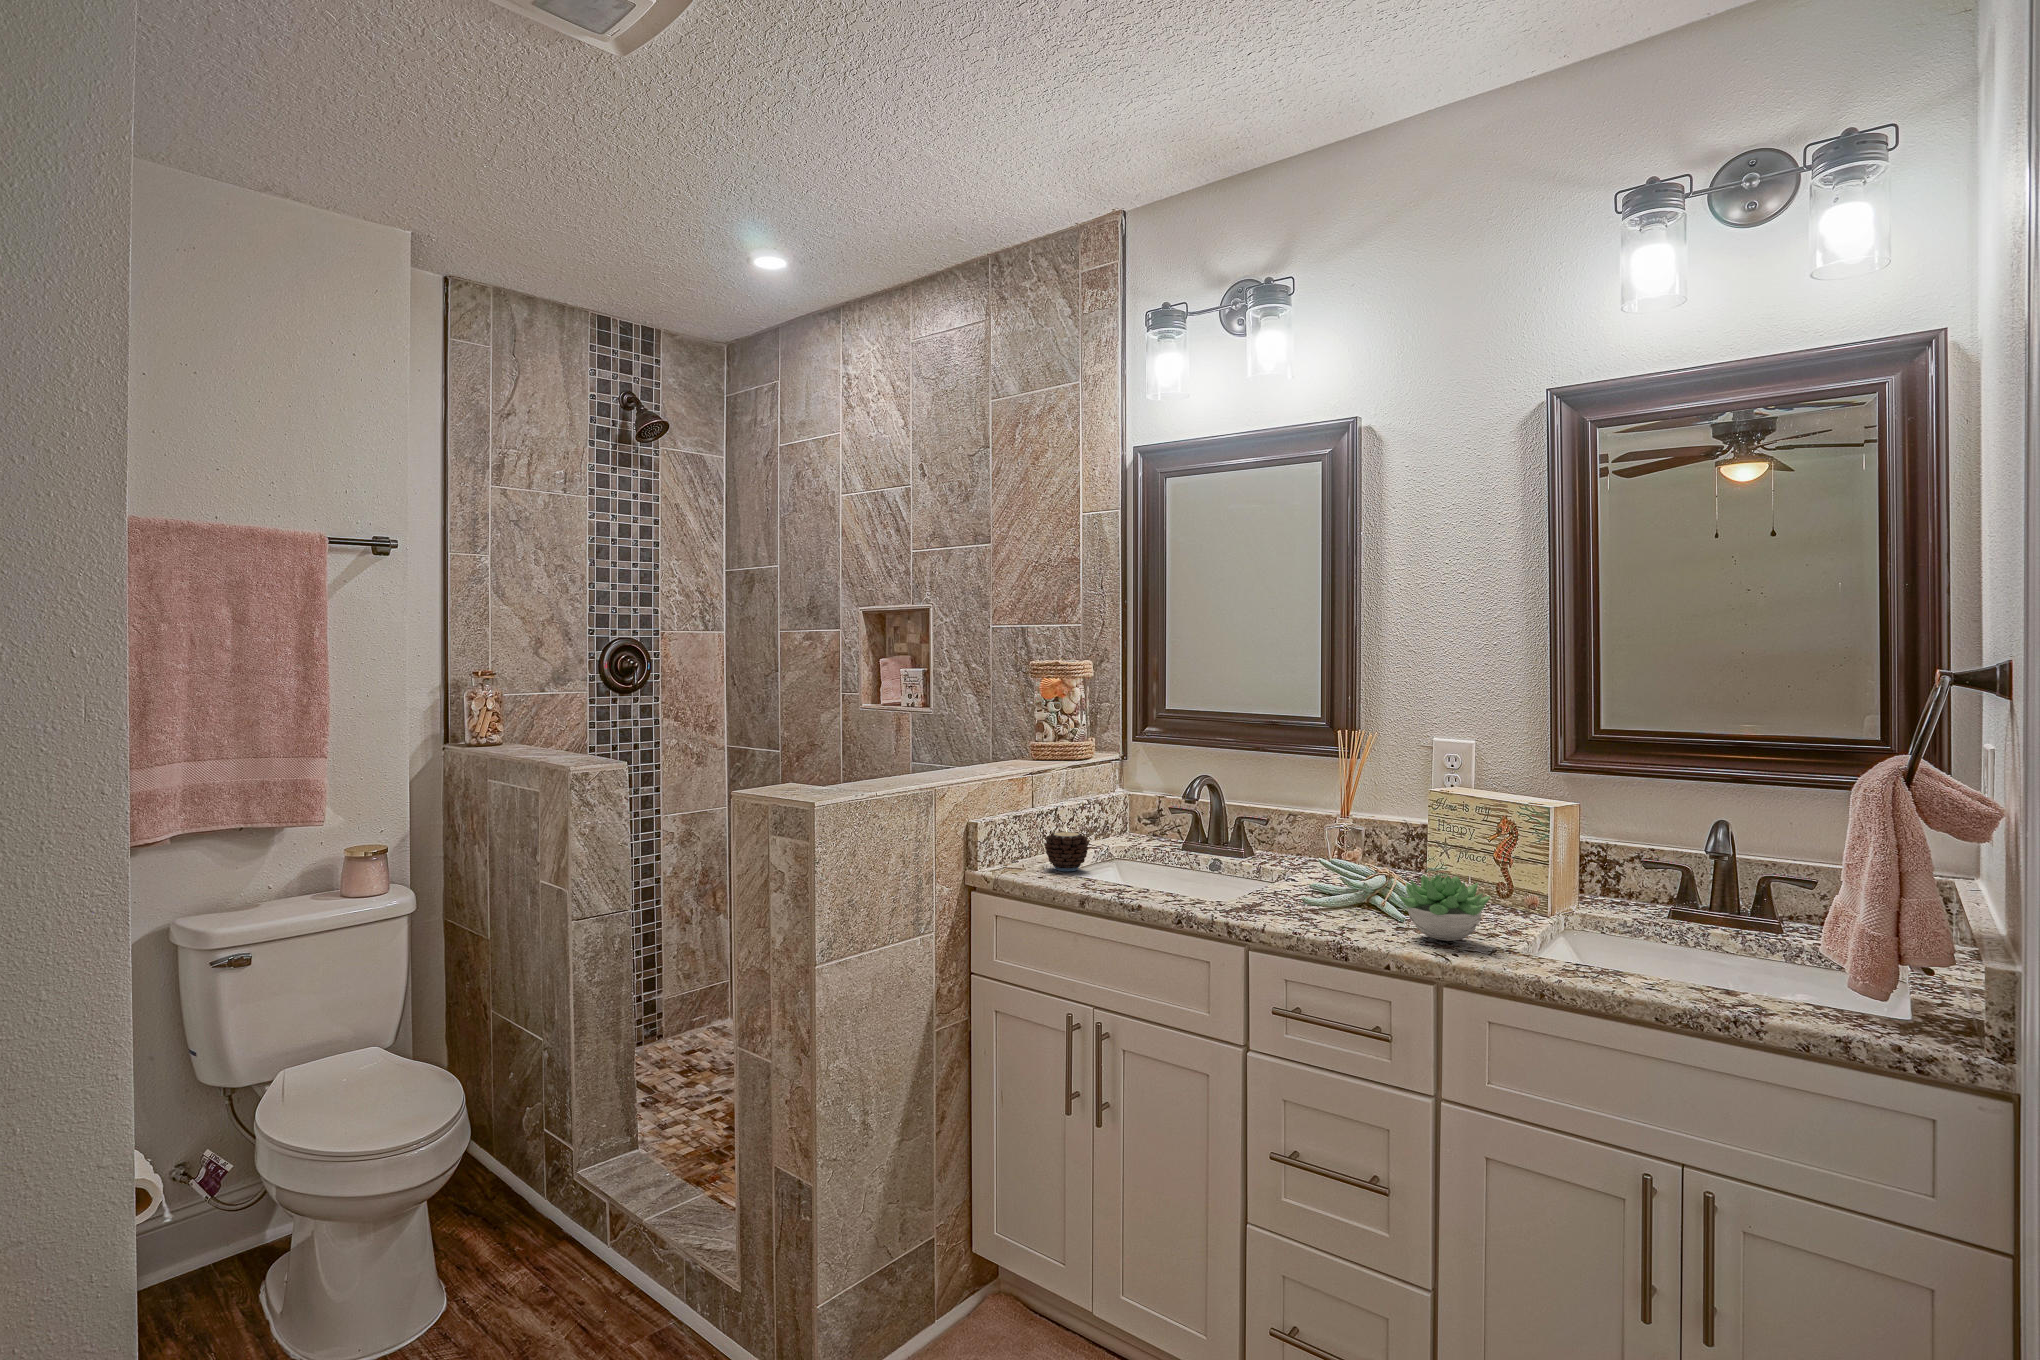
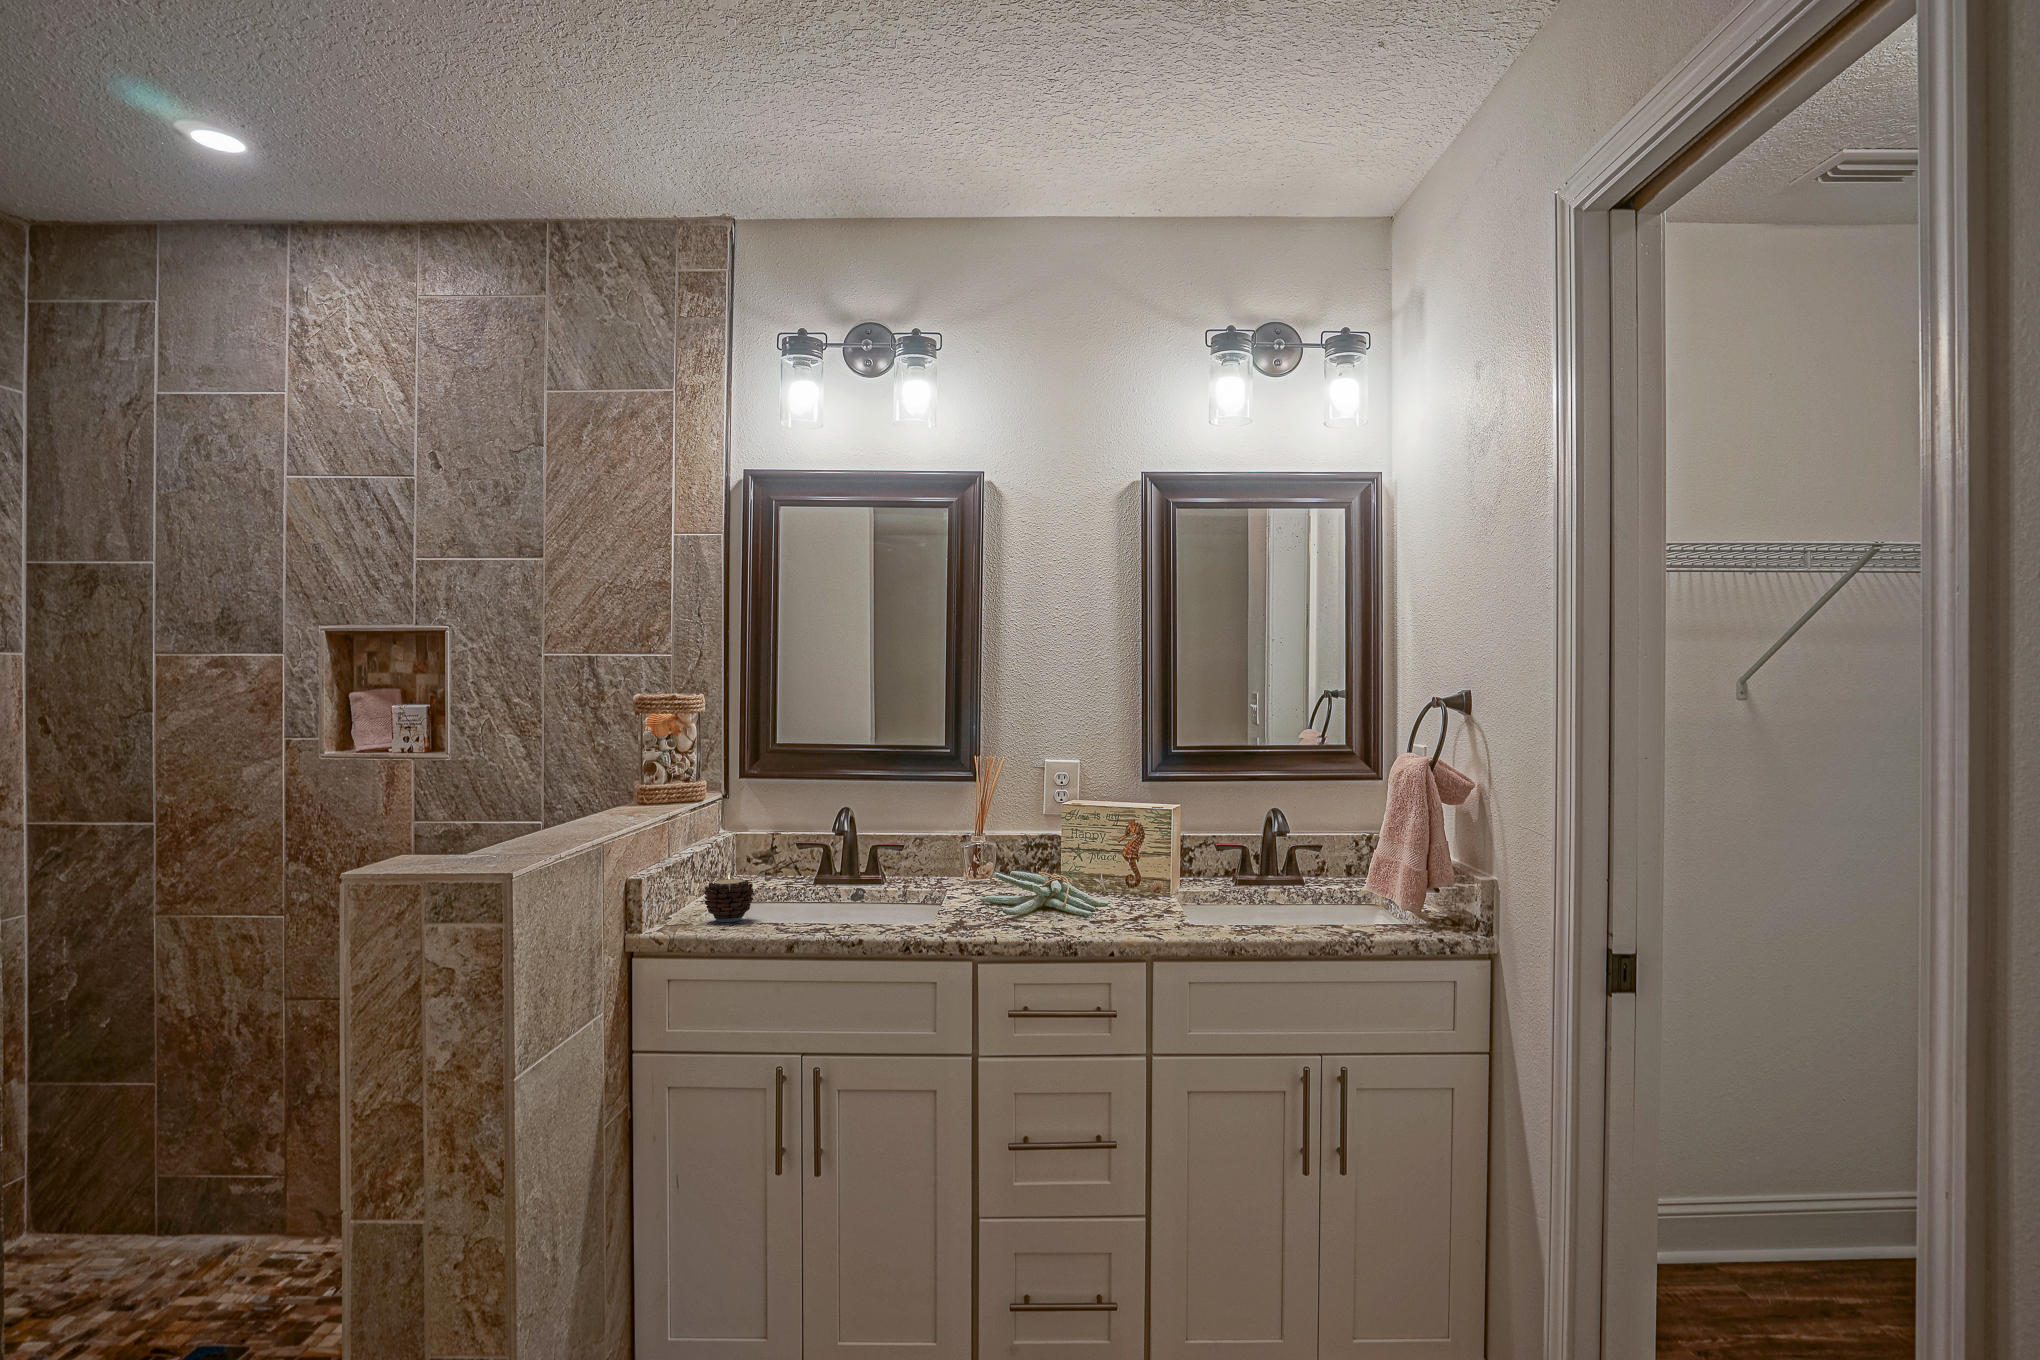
succulent plant: present [1398,875,1490,941] -> none [1092,871,1165,925]

